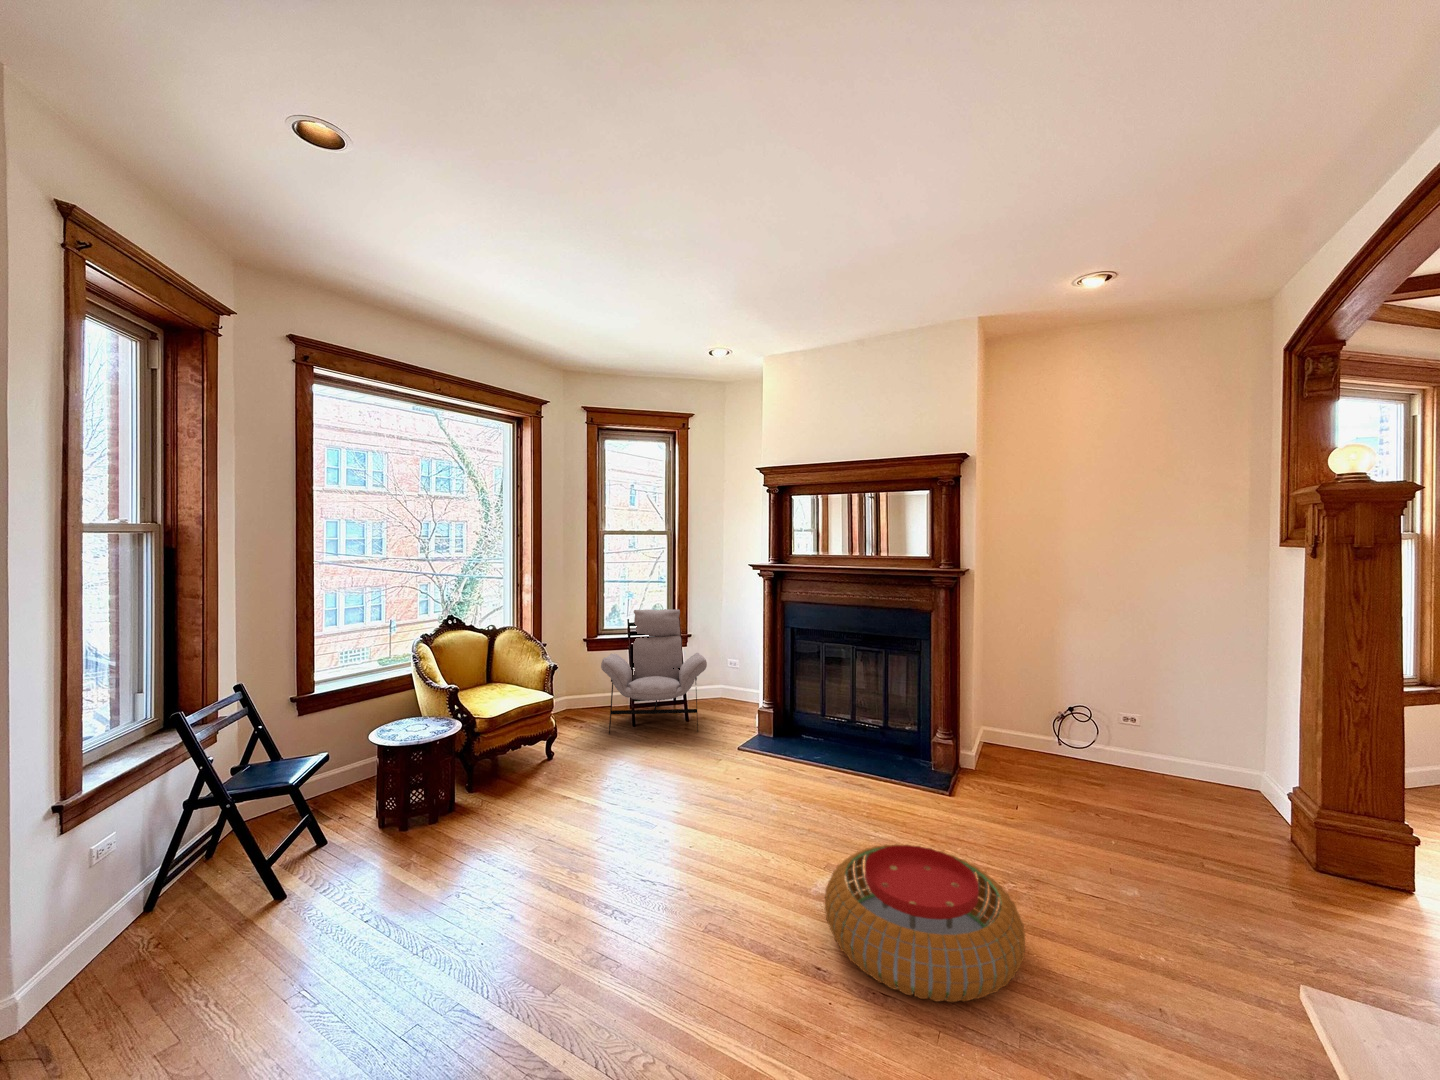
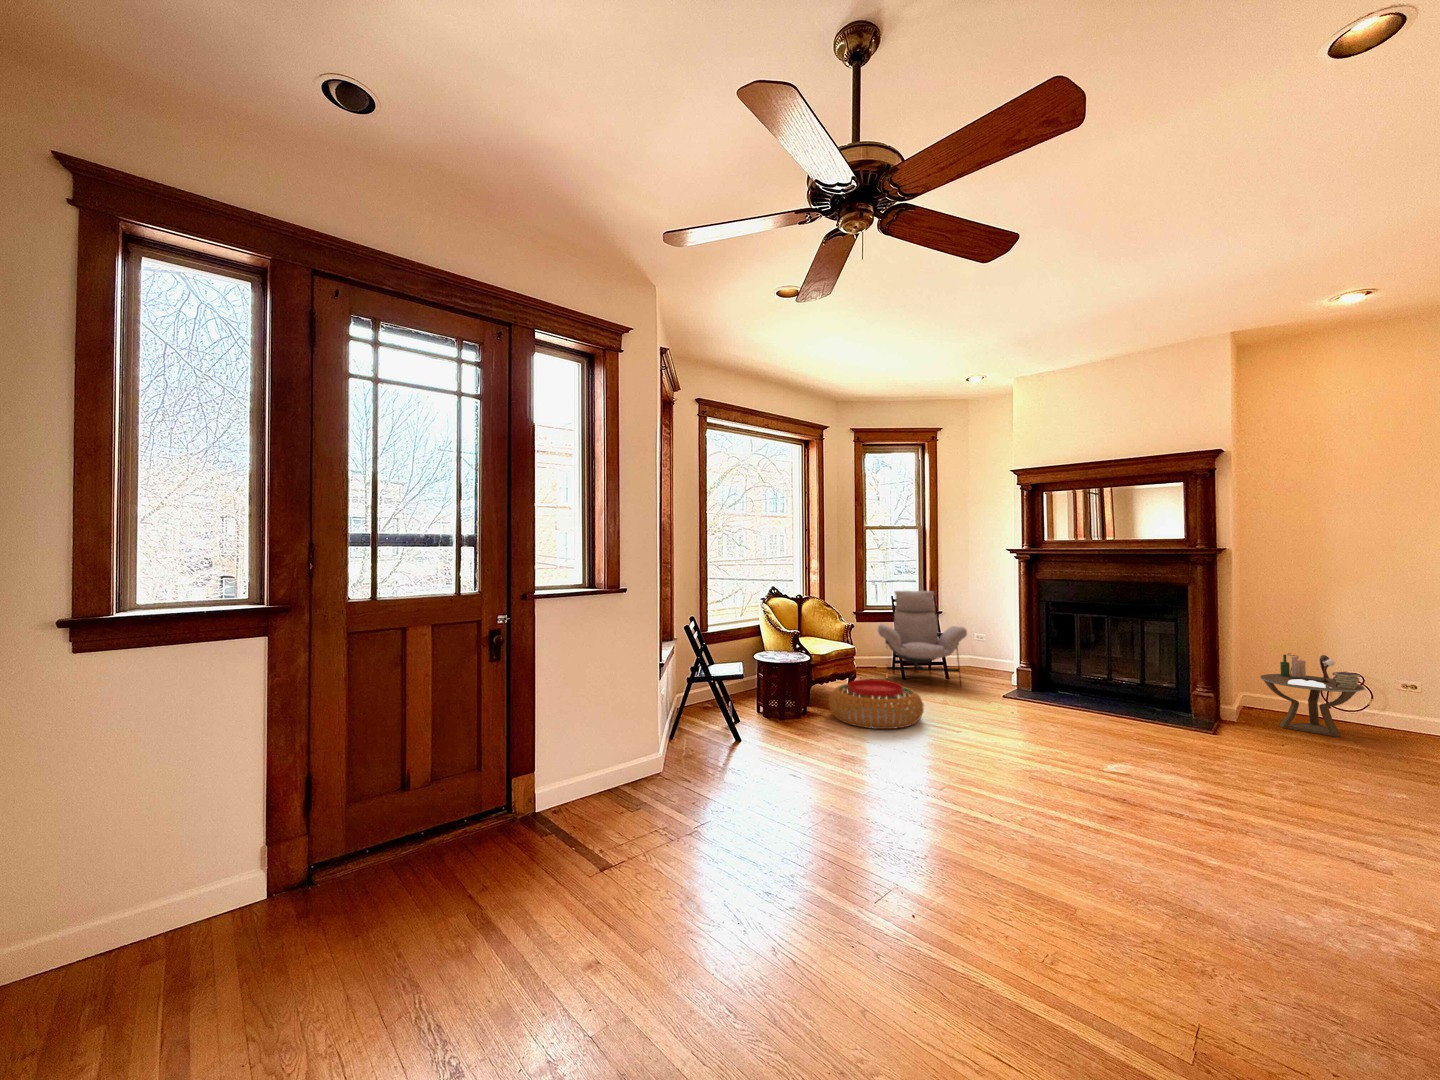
side table: none [1000,686,1095,785] -> present [1261,653,1365,737]
pouf: present [825,844,1025,1003] -> present [829,679,924,729]

